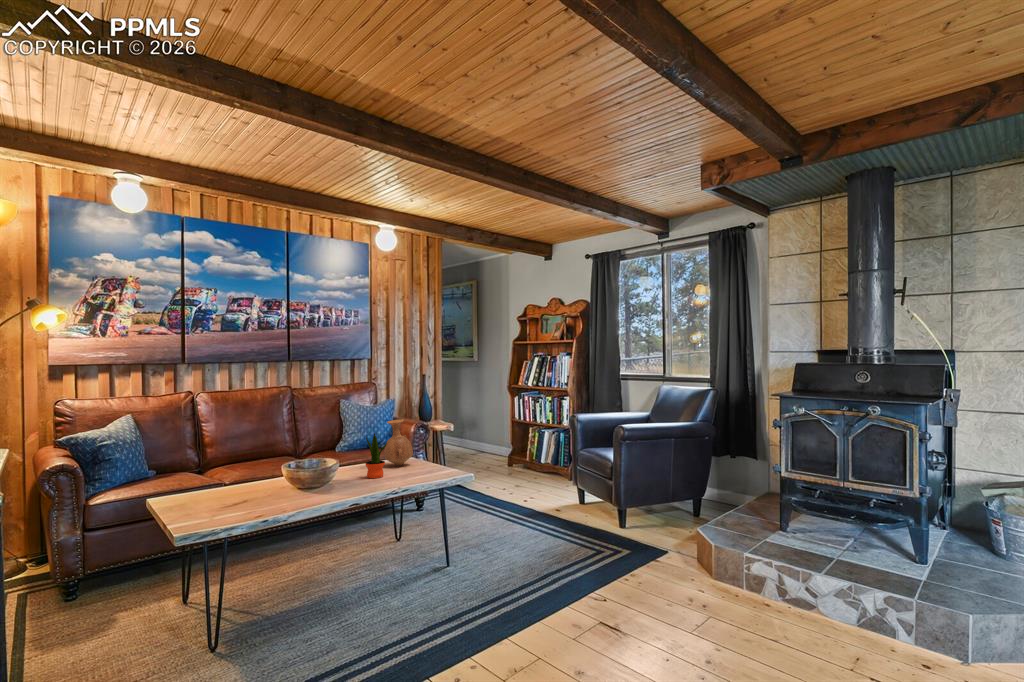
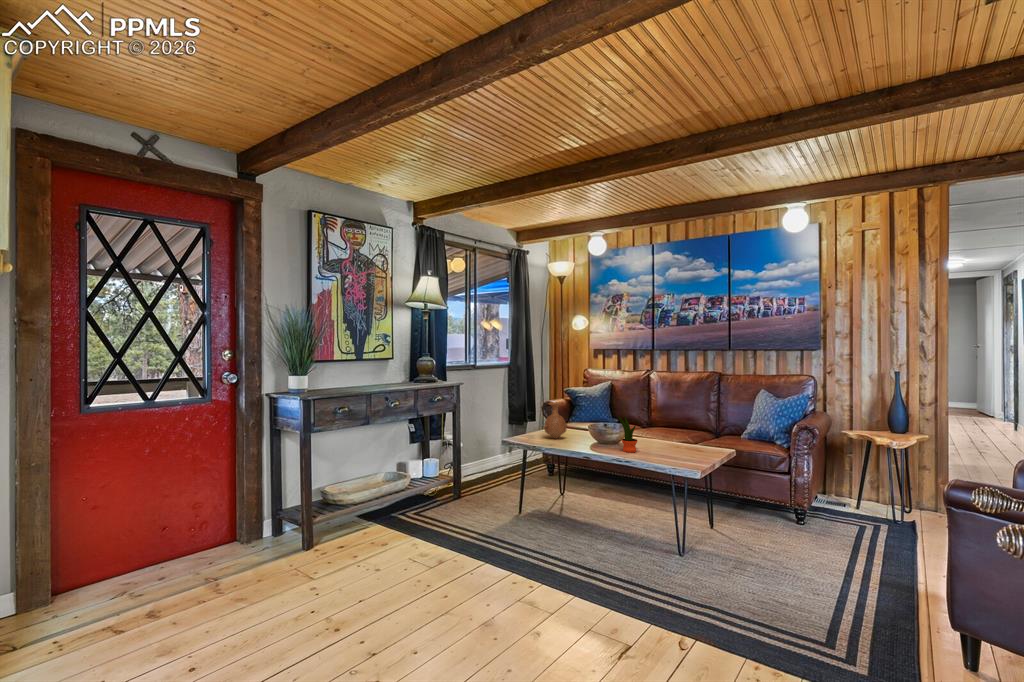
vase: present [384,419,413,466] -> present [544,402,567,438]

